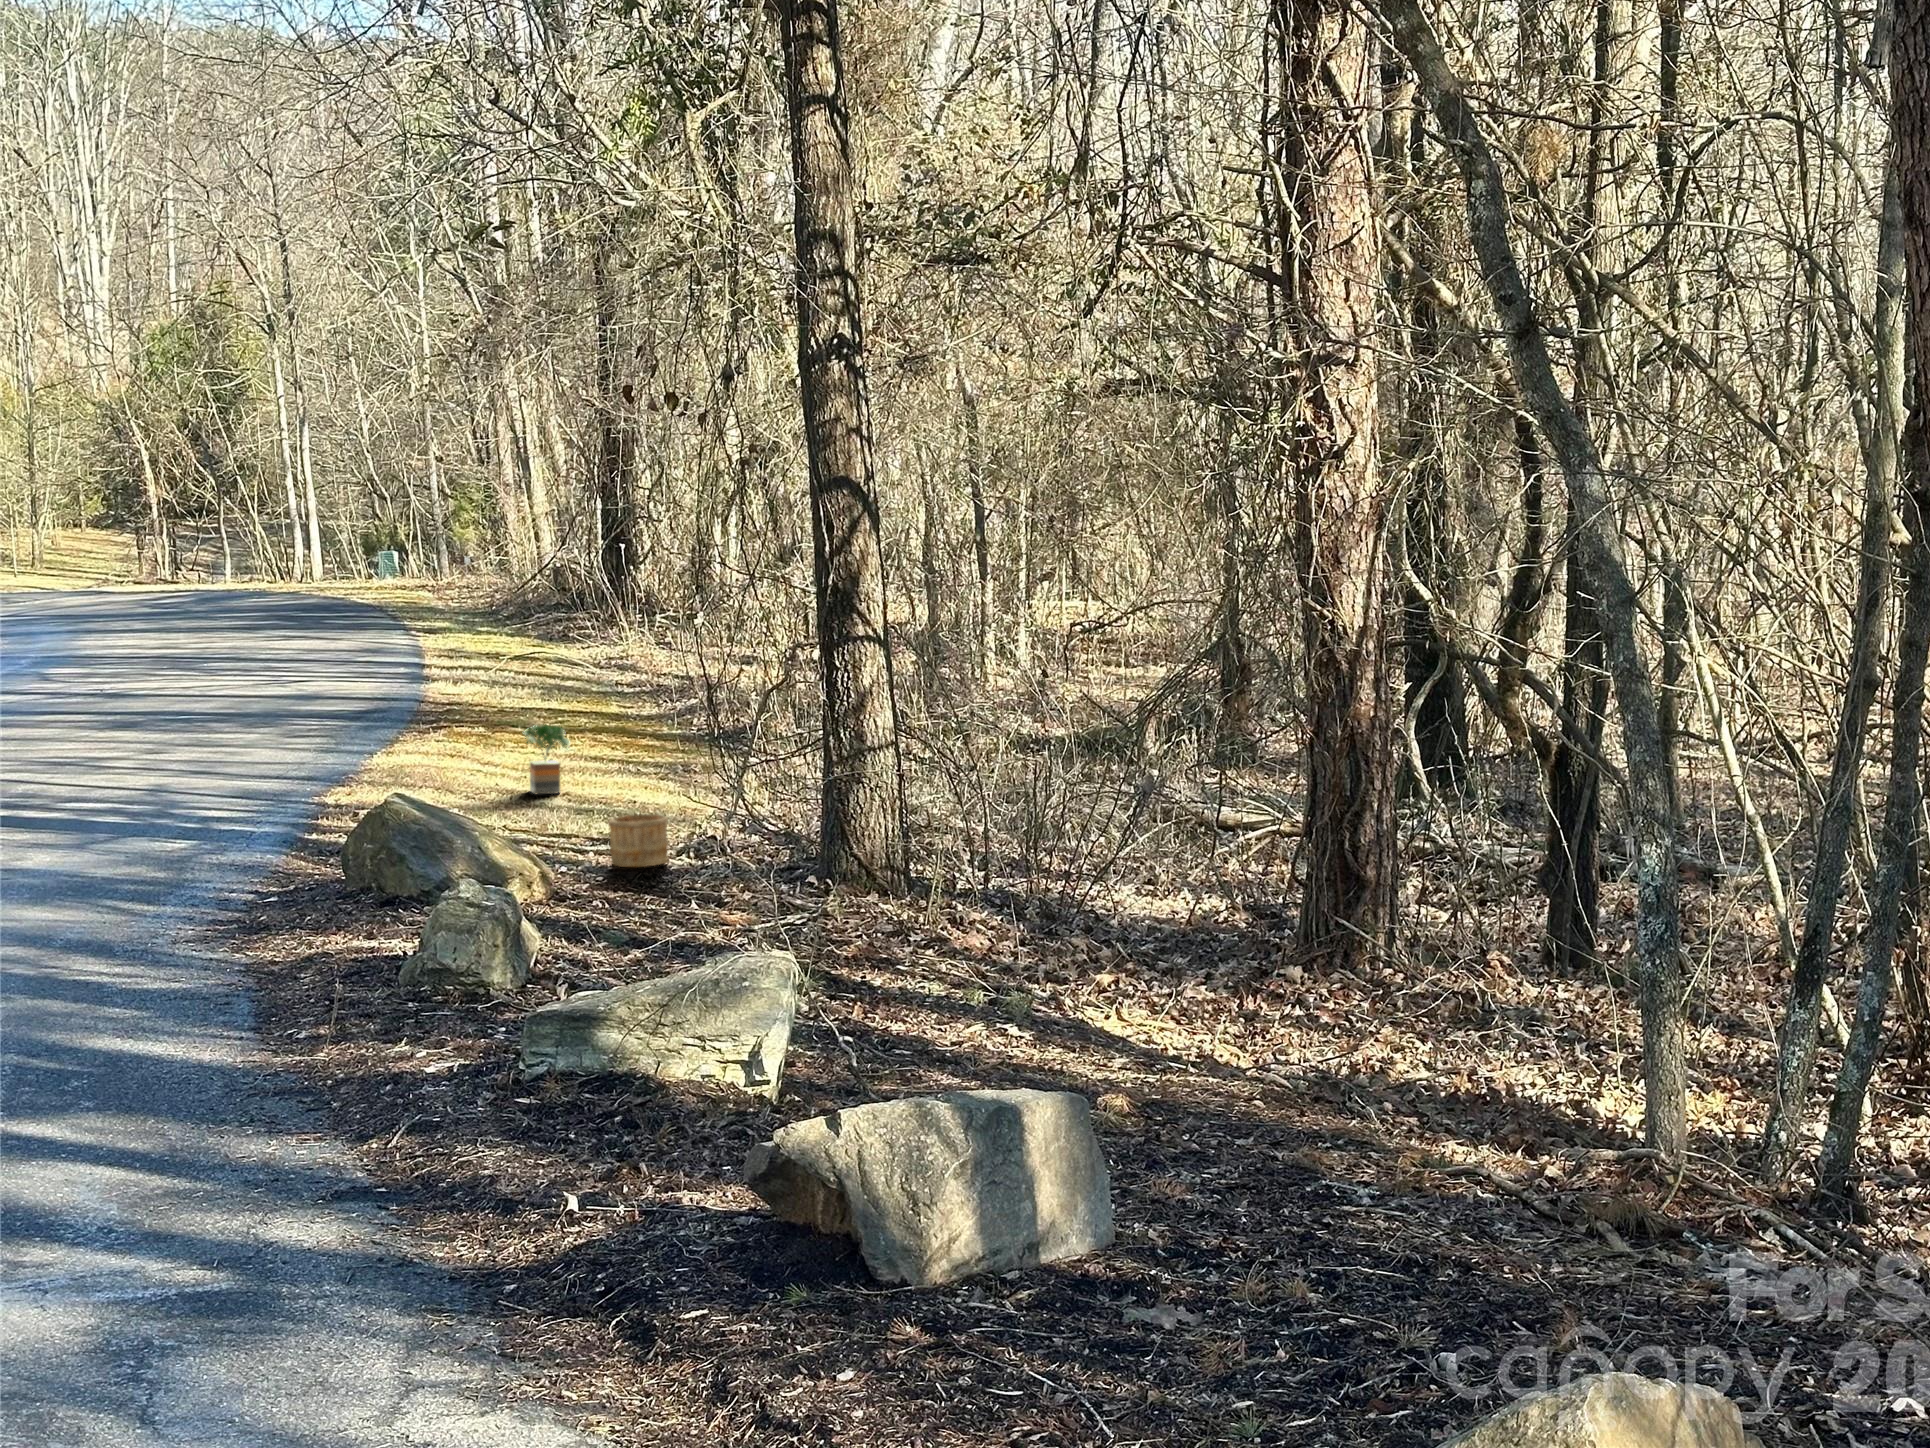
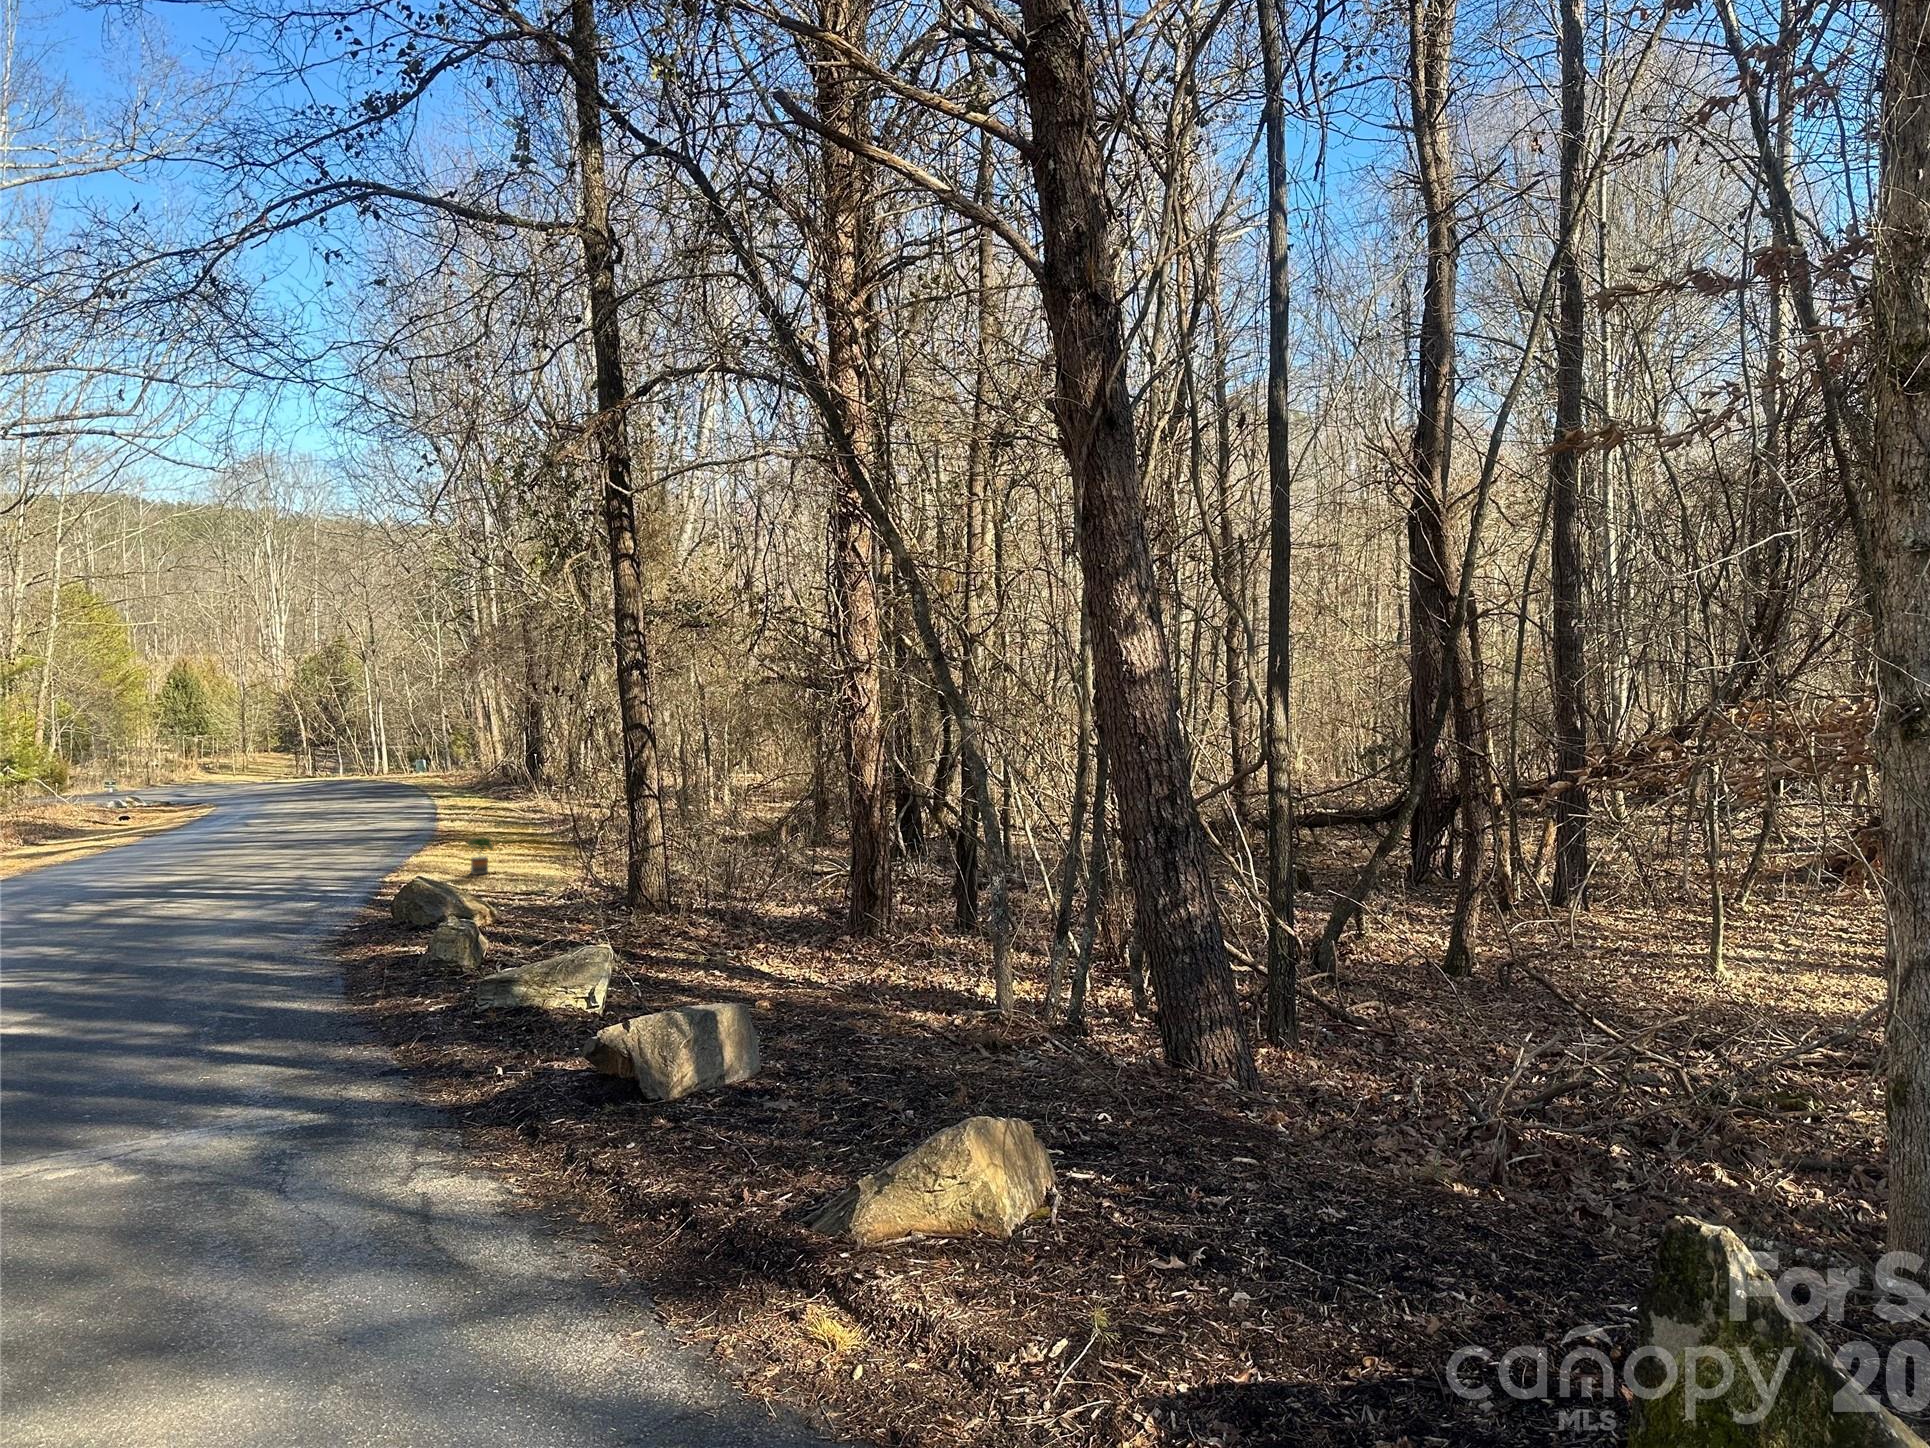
wooden bucket: present [608,814,668,867] -> none [516,884,549,911]

